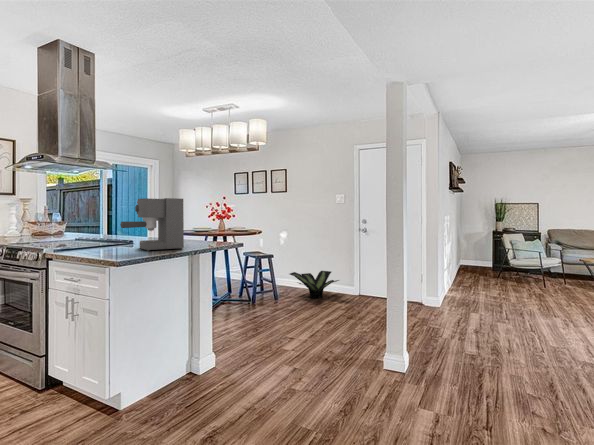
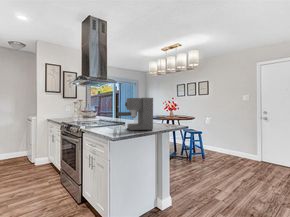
potted plant: present [290,271,339,298] -> none [211,143,248,161]

